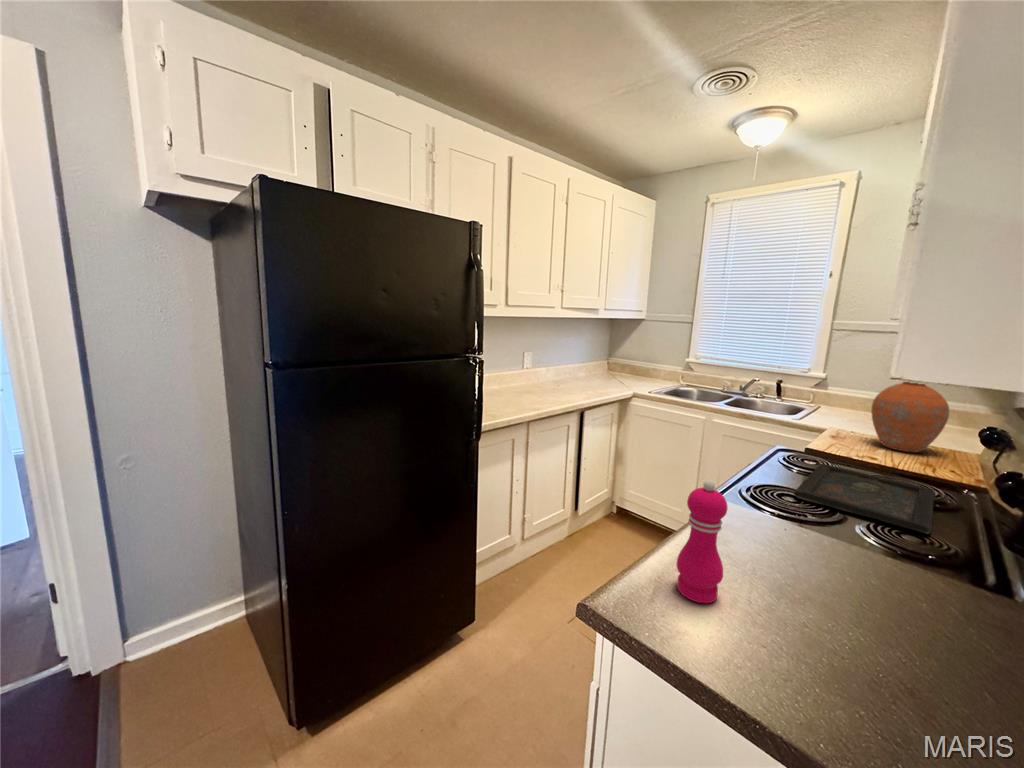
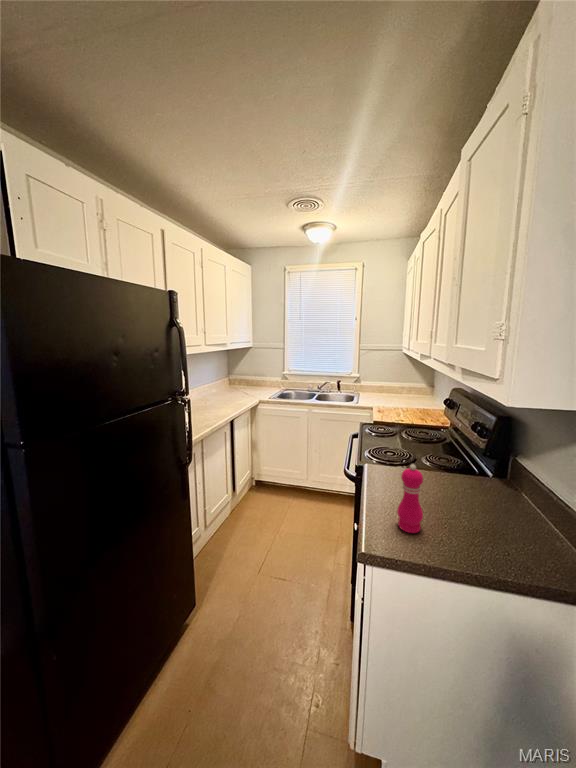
vase: present [871,382,949,452] -> none [393,376,424,414]
tray: present [794,463,934,533] -> none [391,430,454,458]

